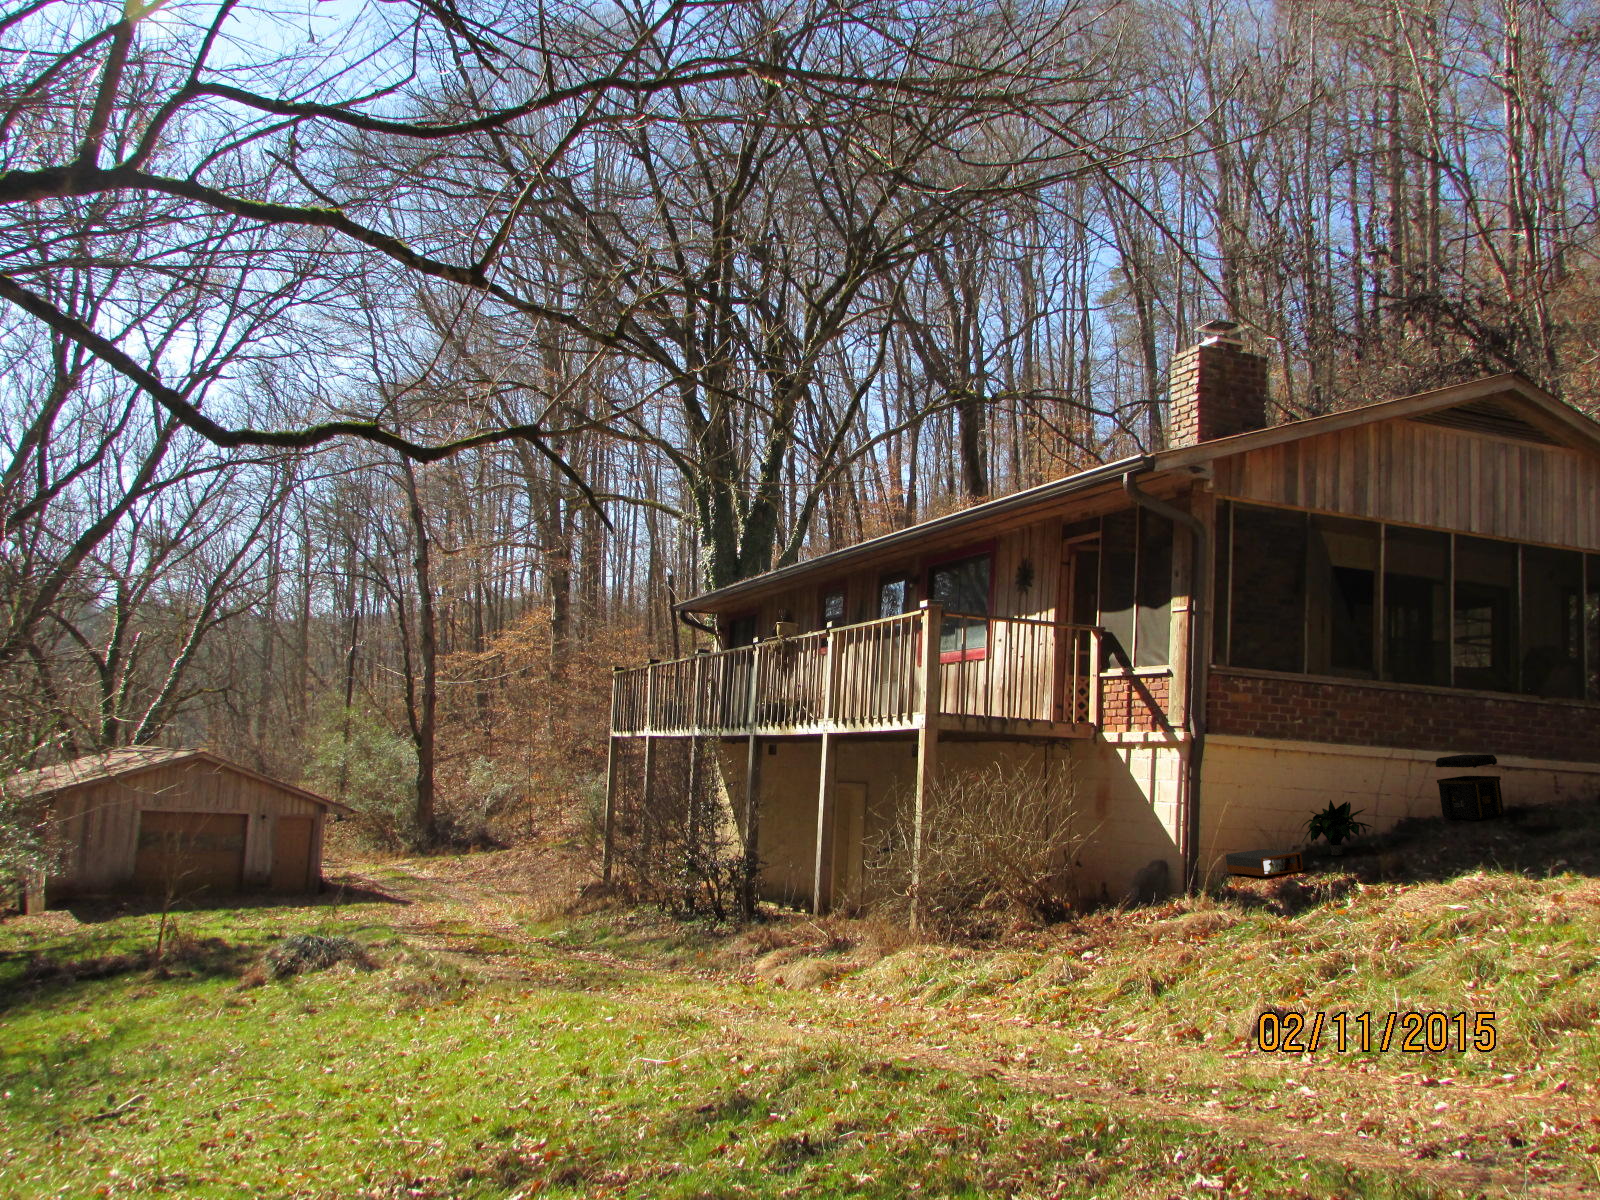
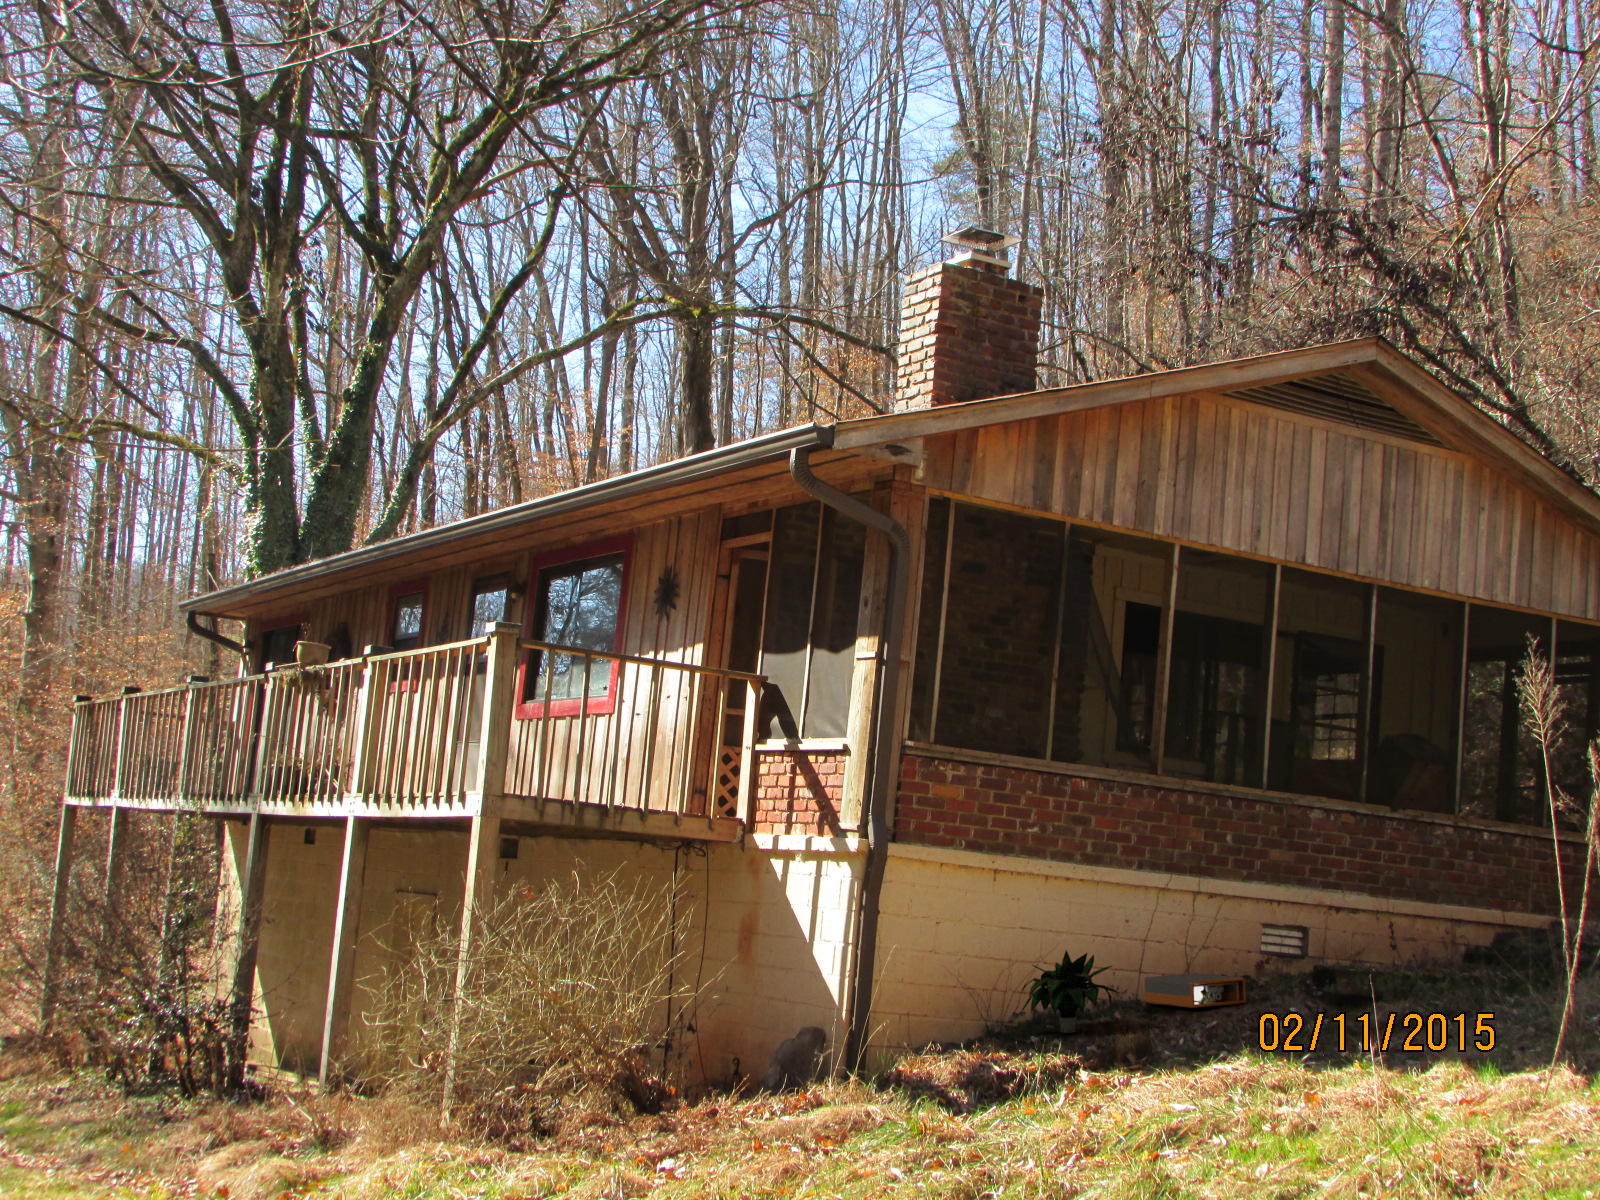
toolbox: present [1436,754,1504,820] -> none [1232,895,1318,990]
storage box: present [1226,849,1303,876] -> present [1145,973,1246,1008]

